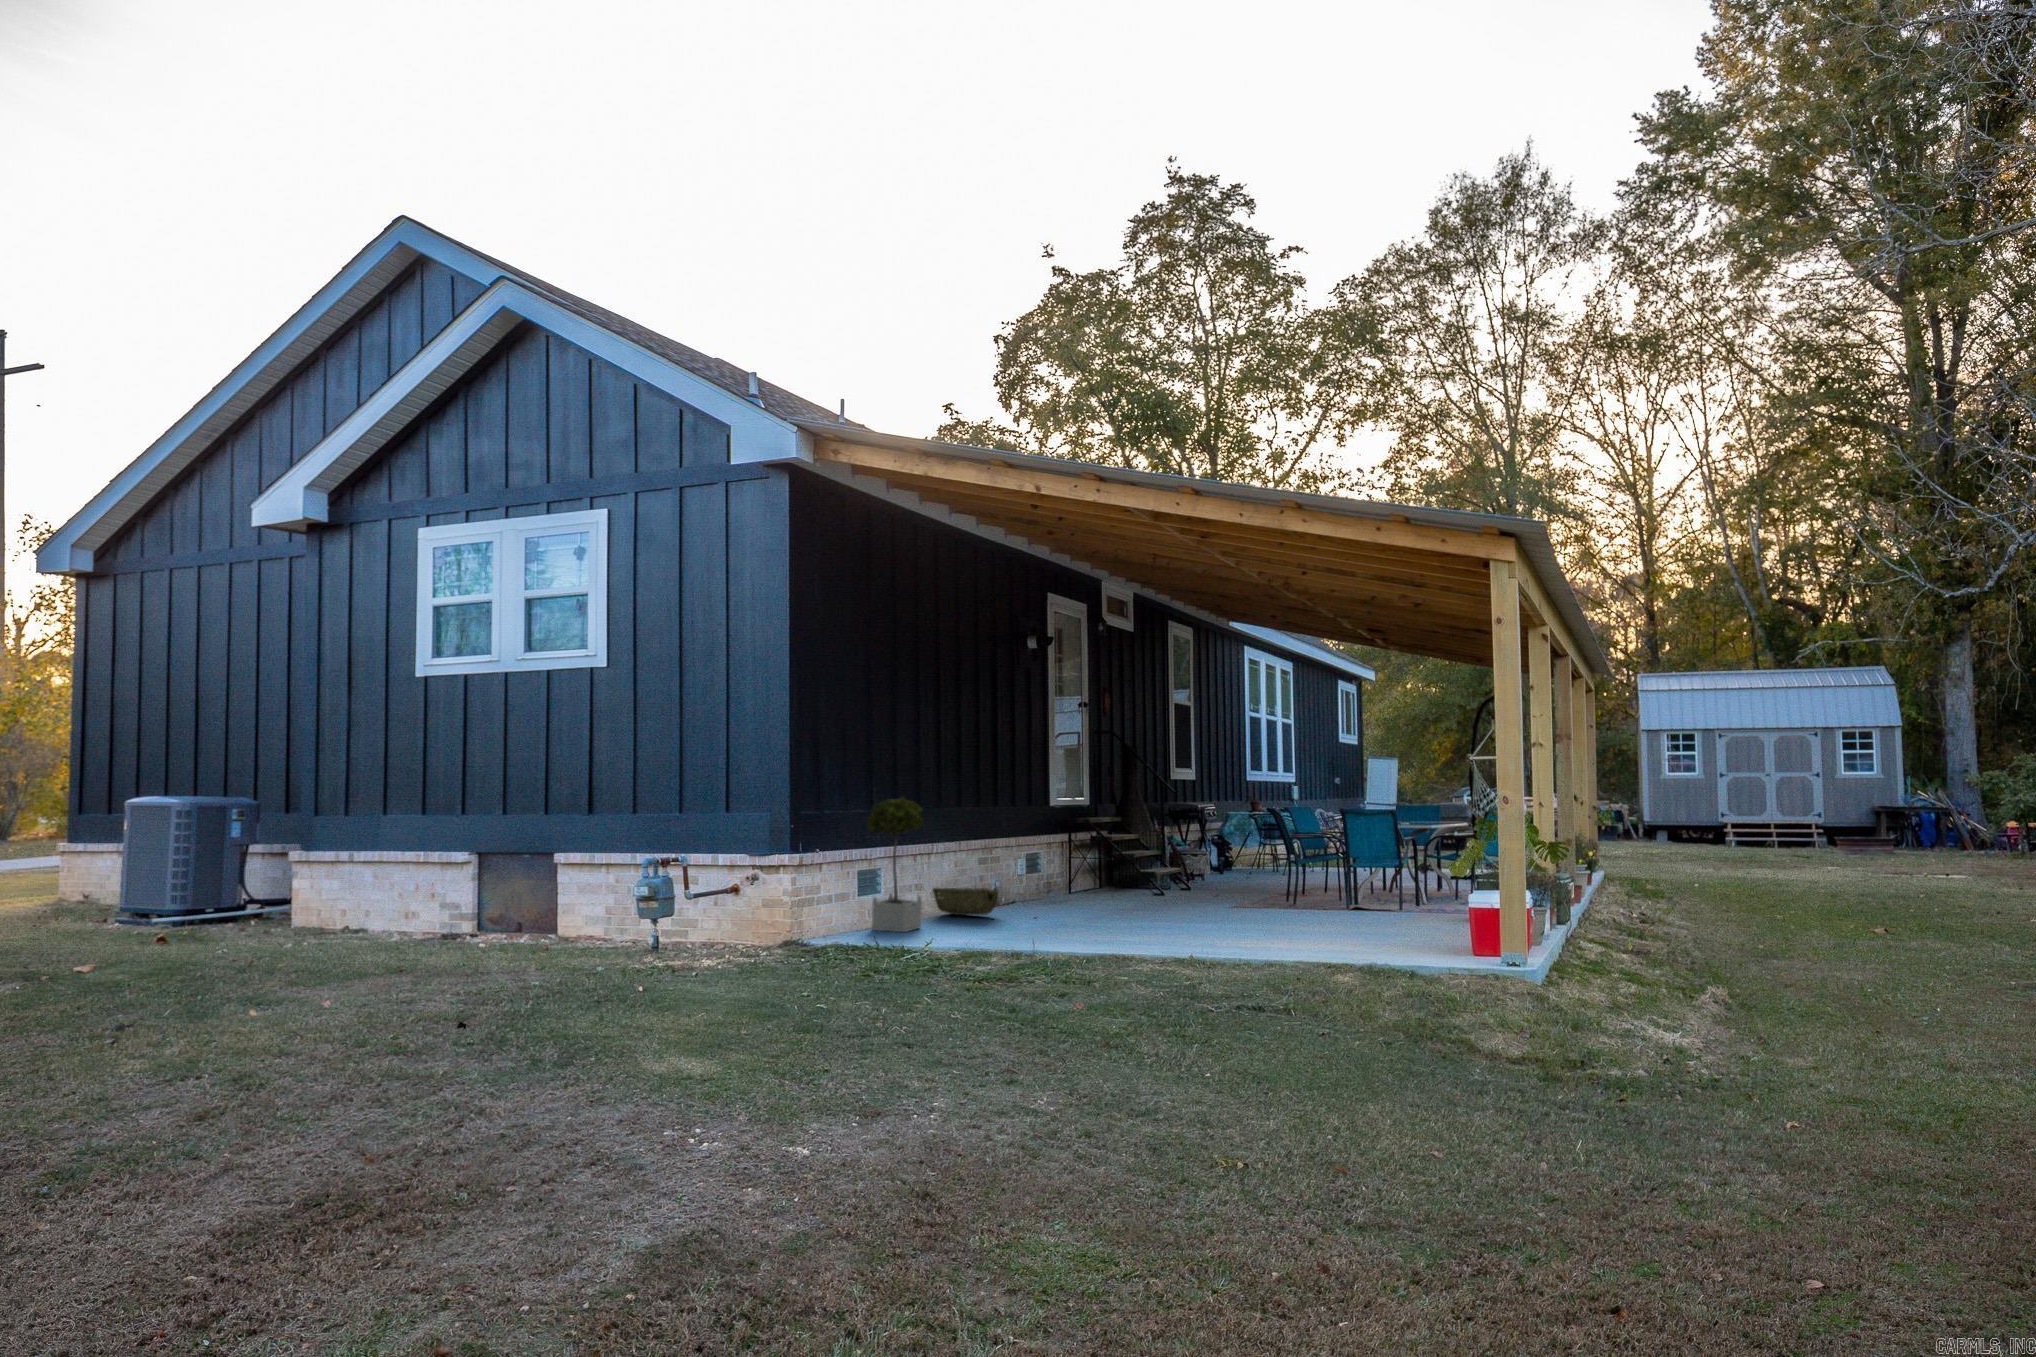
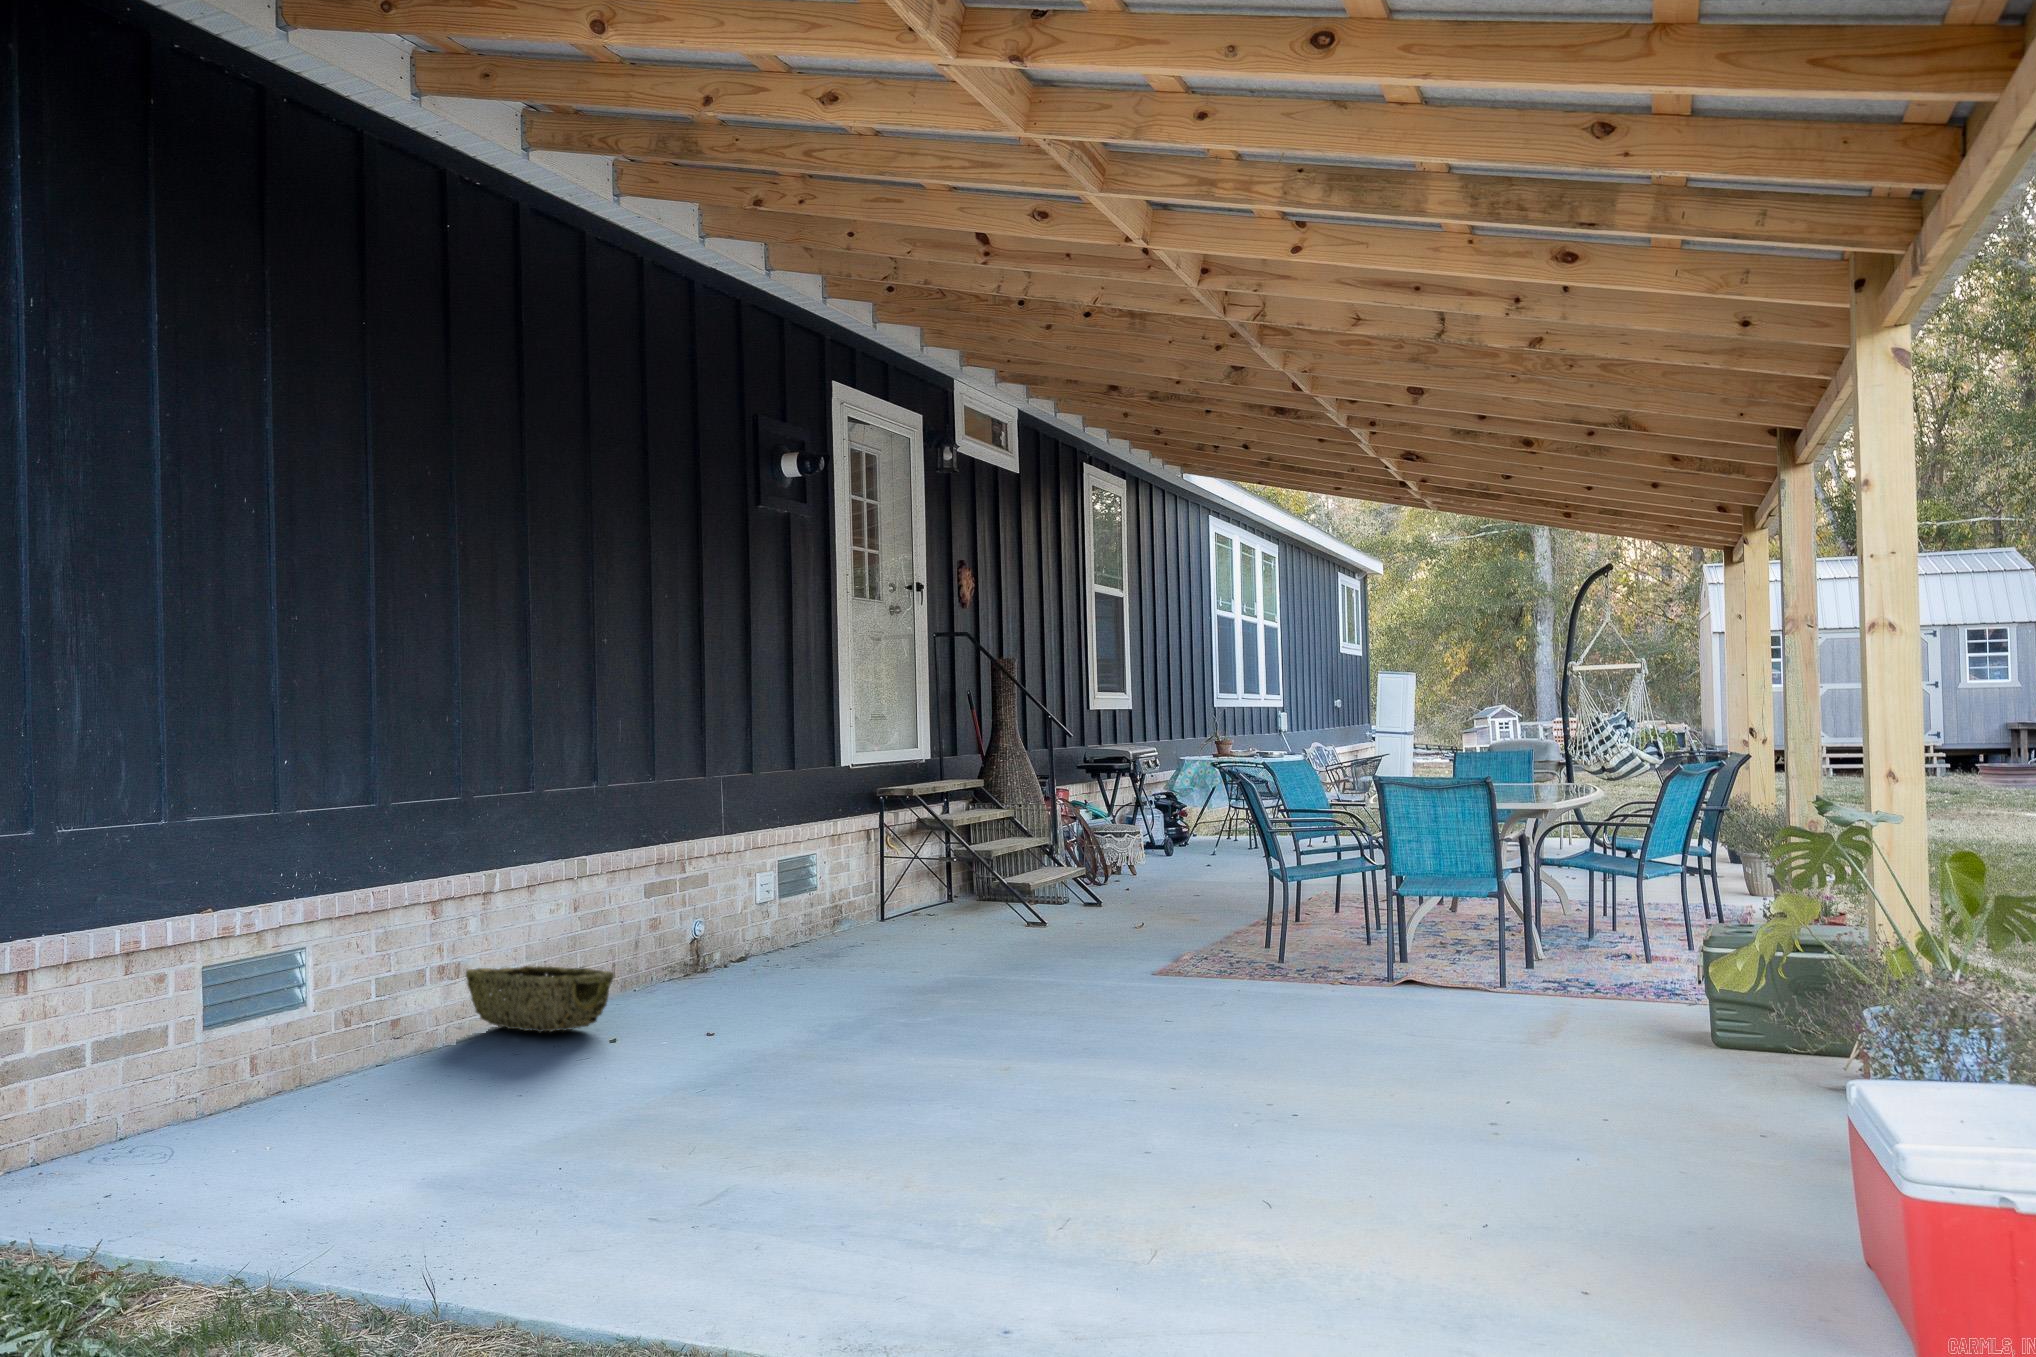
potted tree: present [867,797,923,932] -> none [166,786,344,1131]

